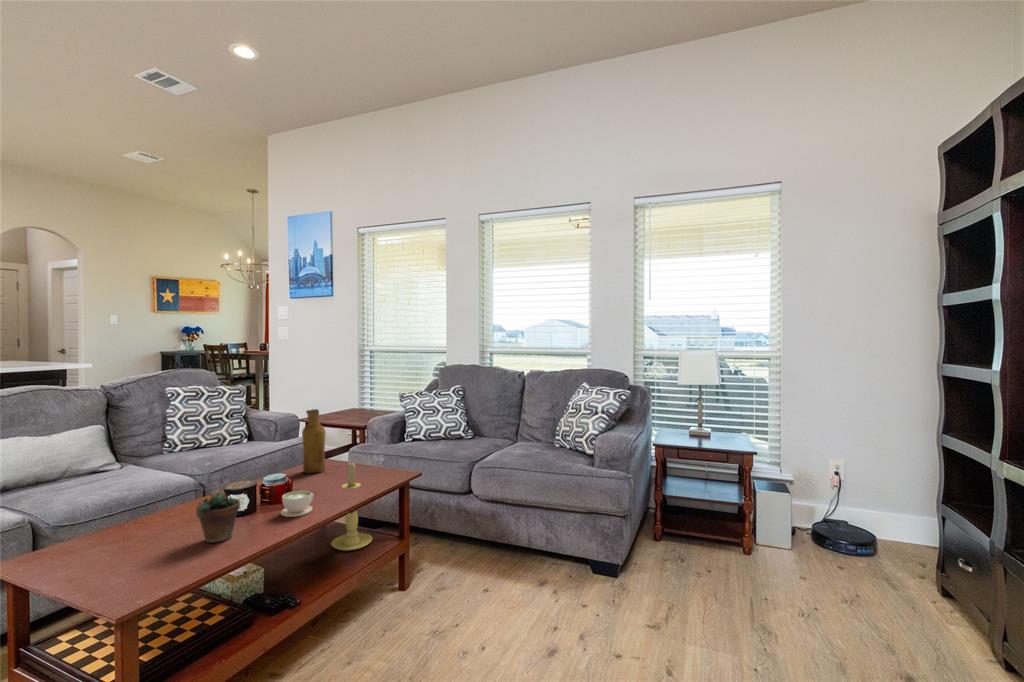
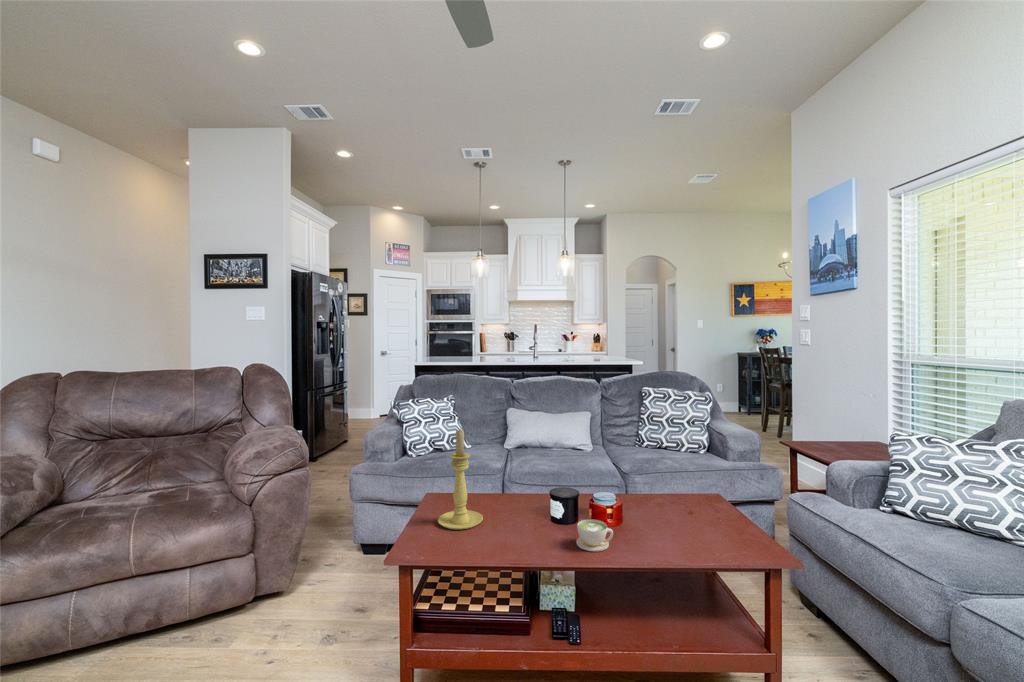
vase: present [302,409,326,474] -> none [684,433,712,511]
candle holder: present [331,463,372,551] -> present [438,429,483,530]
succulent plant: present [196,477,240,542] -> none [490,480,529,541]

